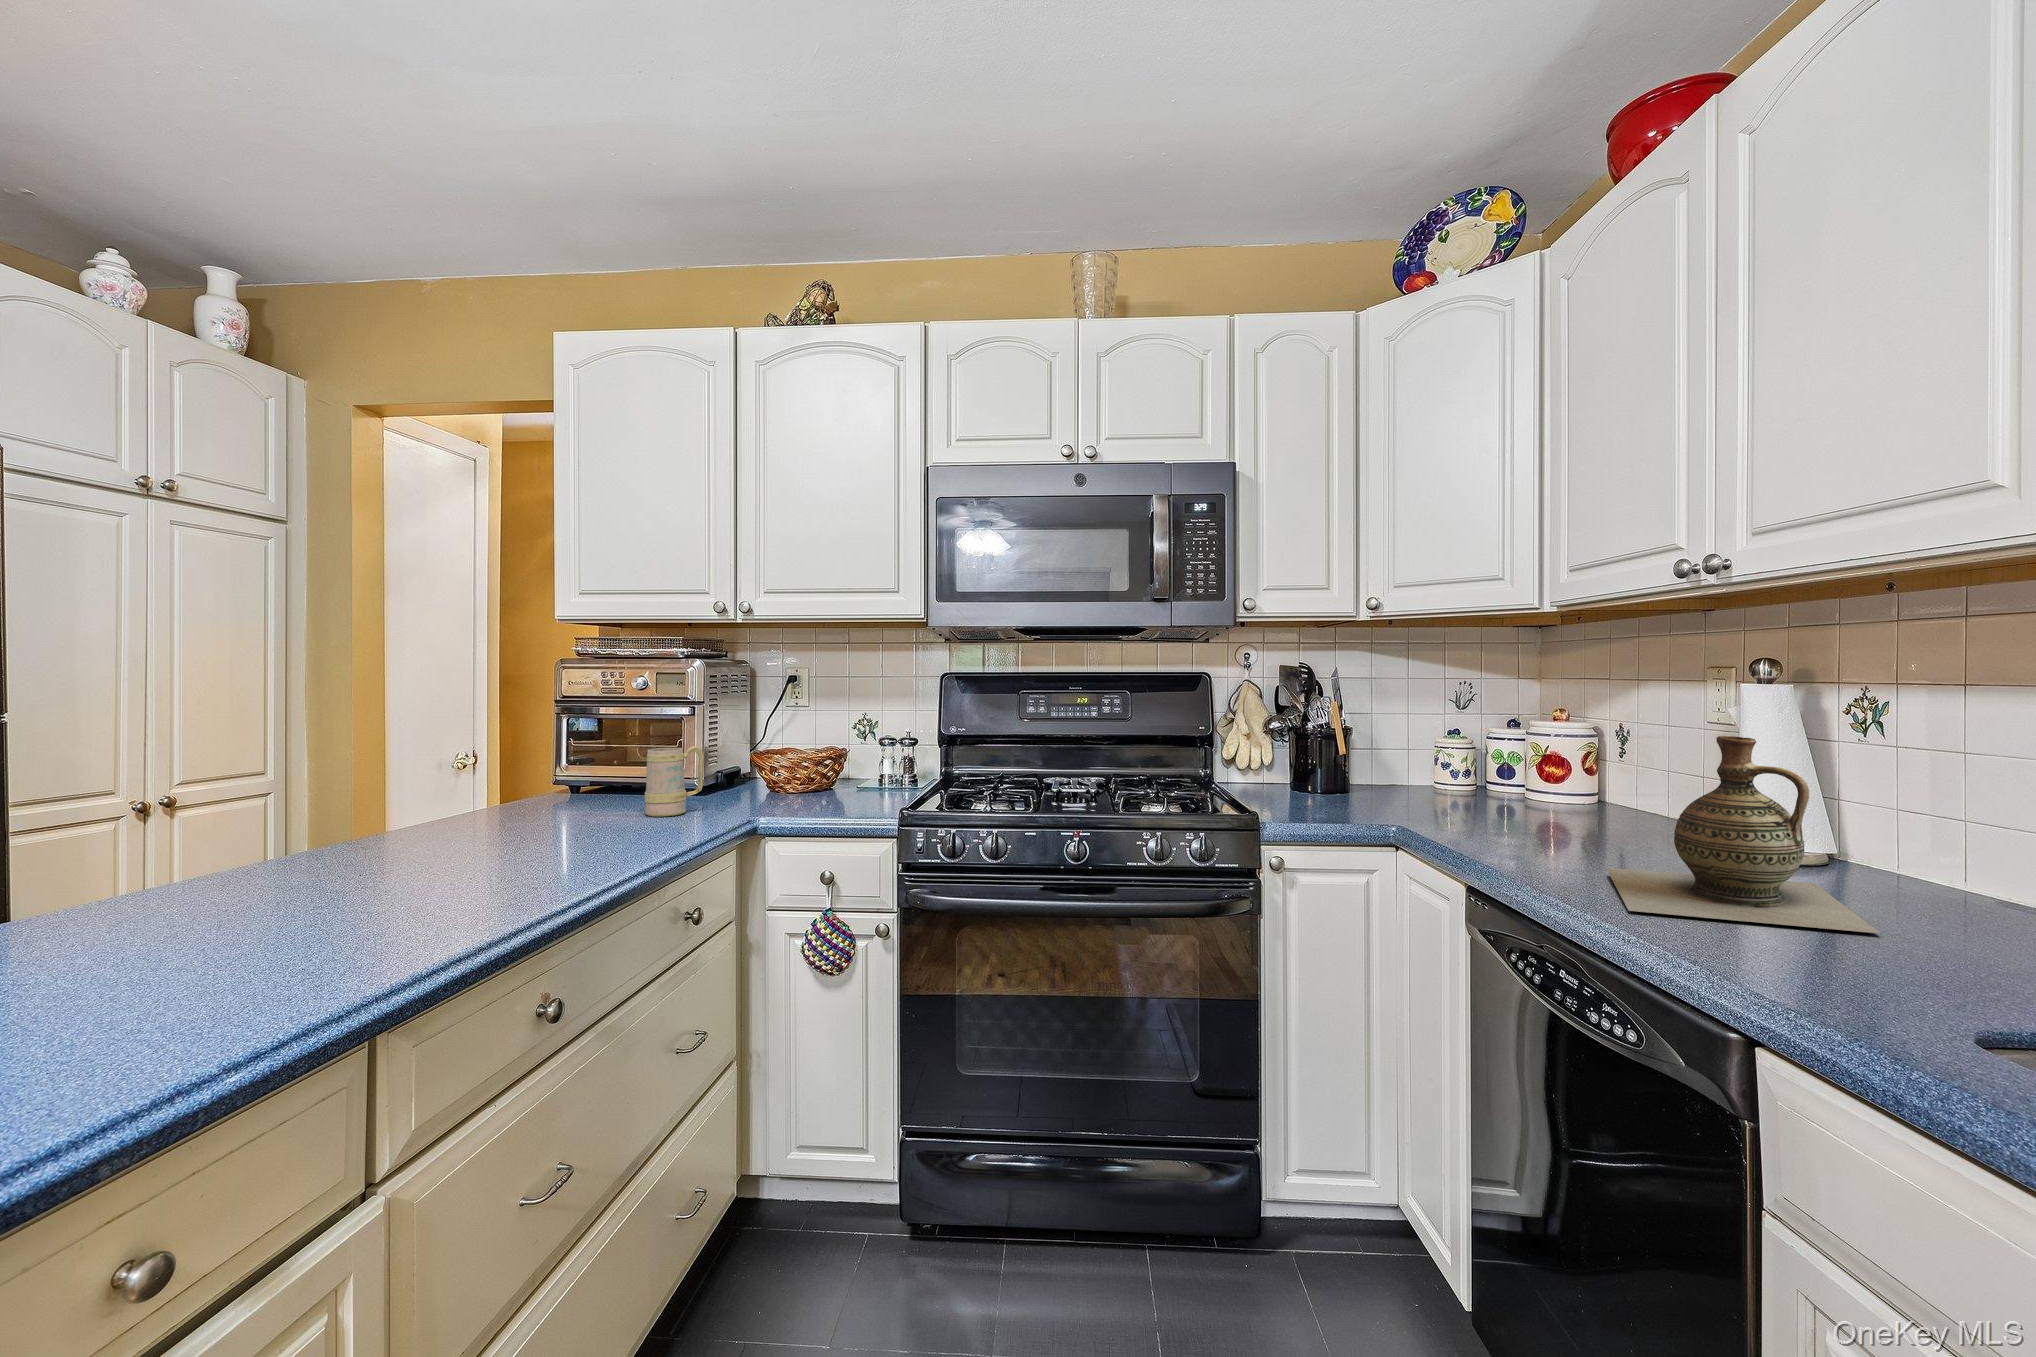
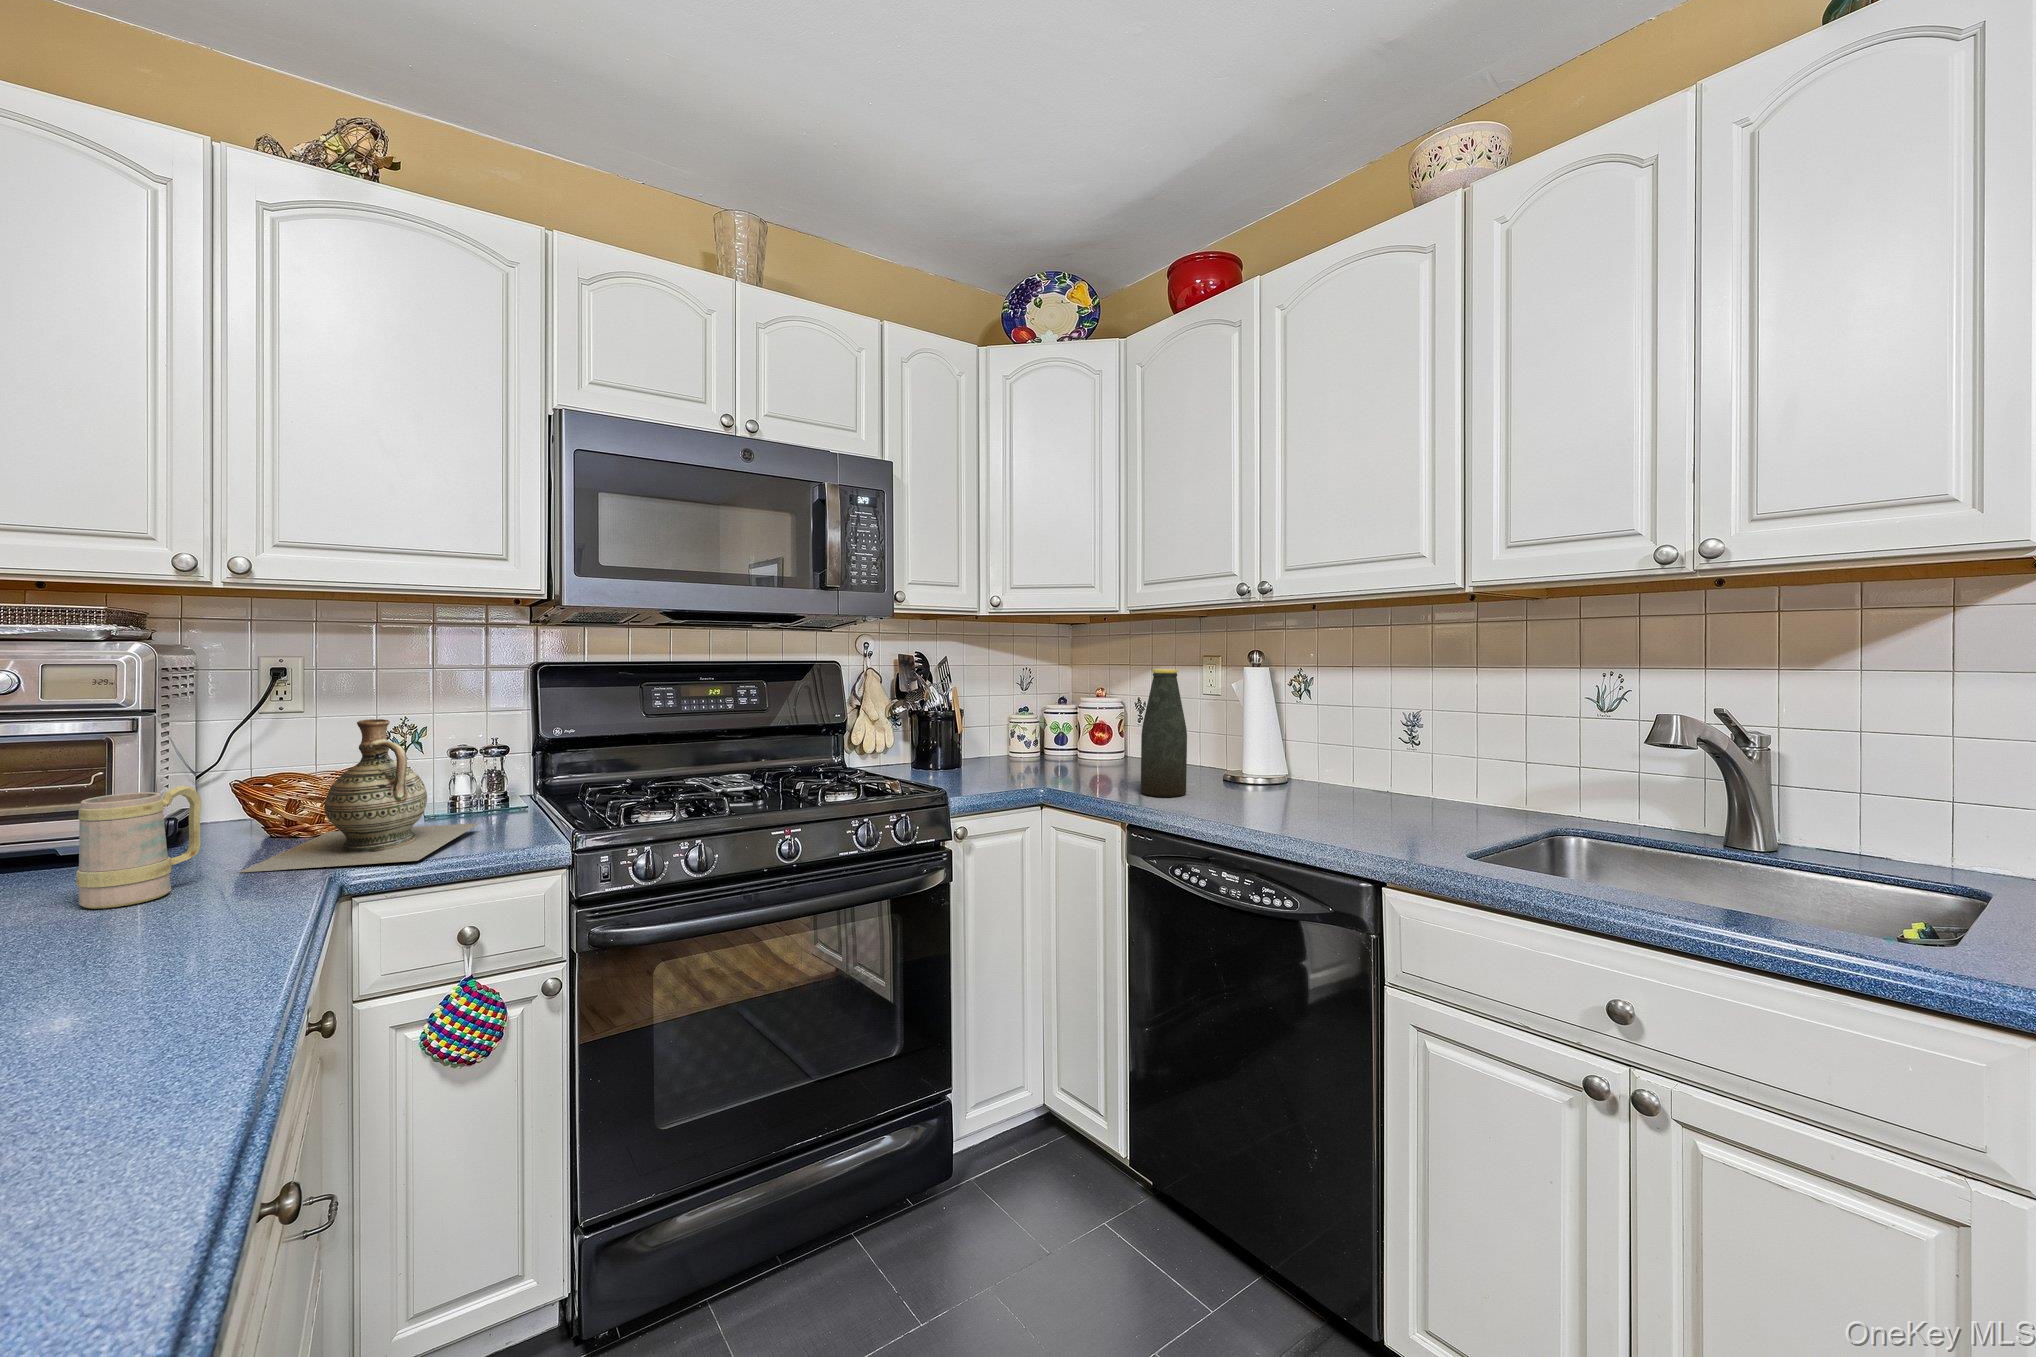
bottle: none [1522,682,1598,859] -> present [1141,669,1187,797]
ceramic jug: present [1606,736,1880,934] -> present [238,719,479,873]

